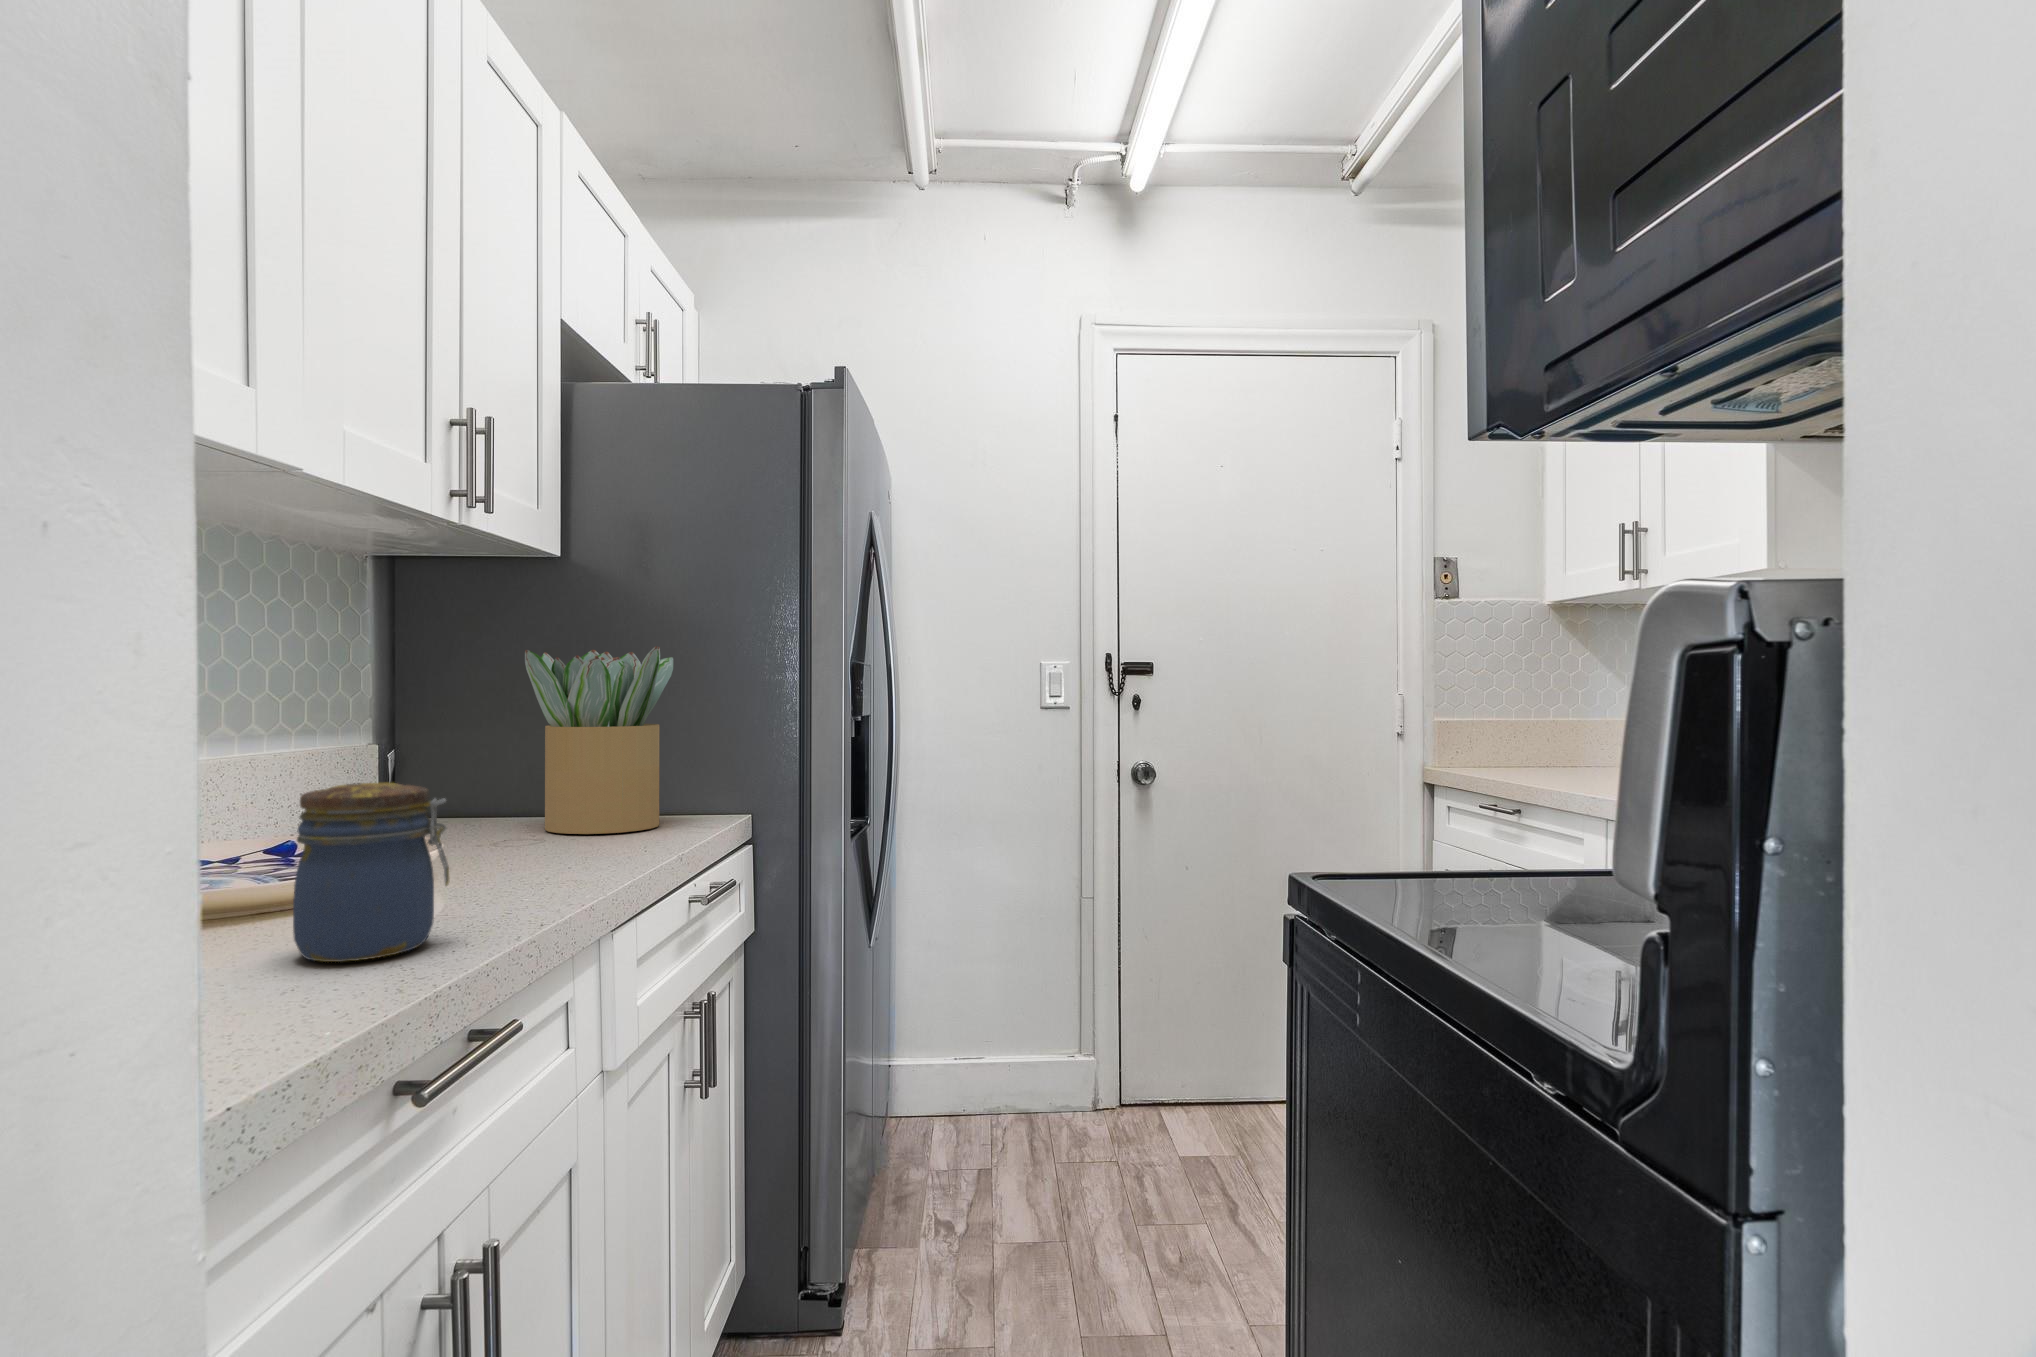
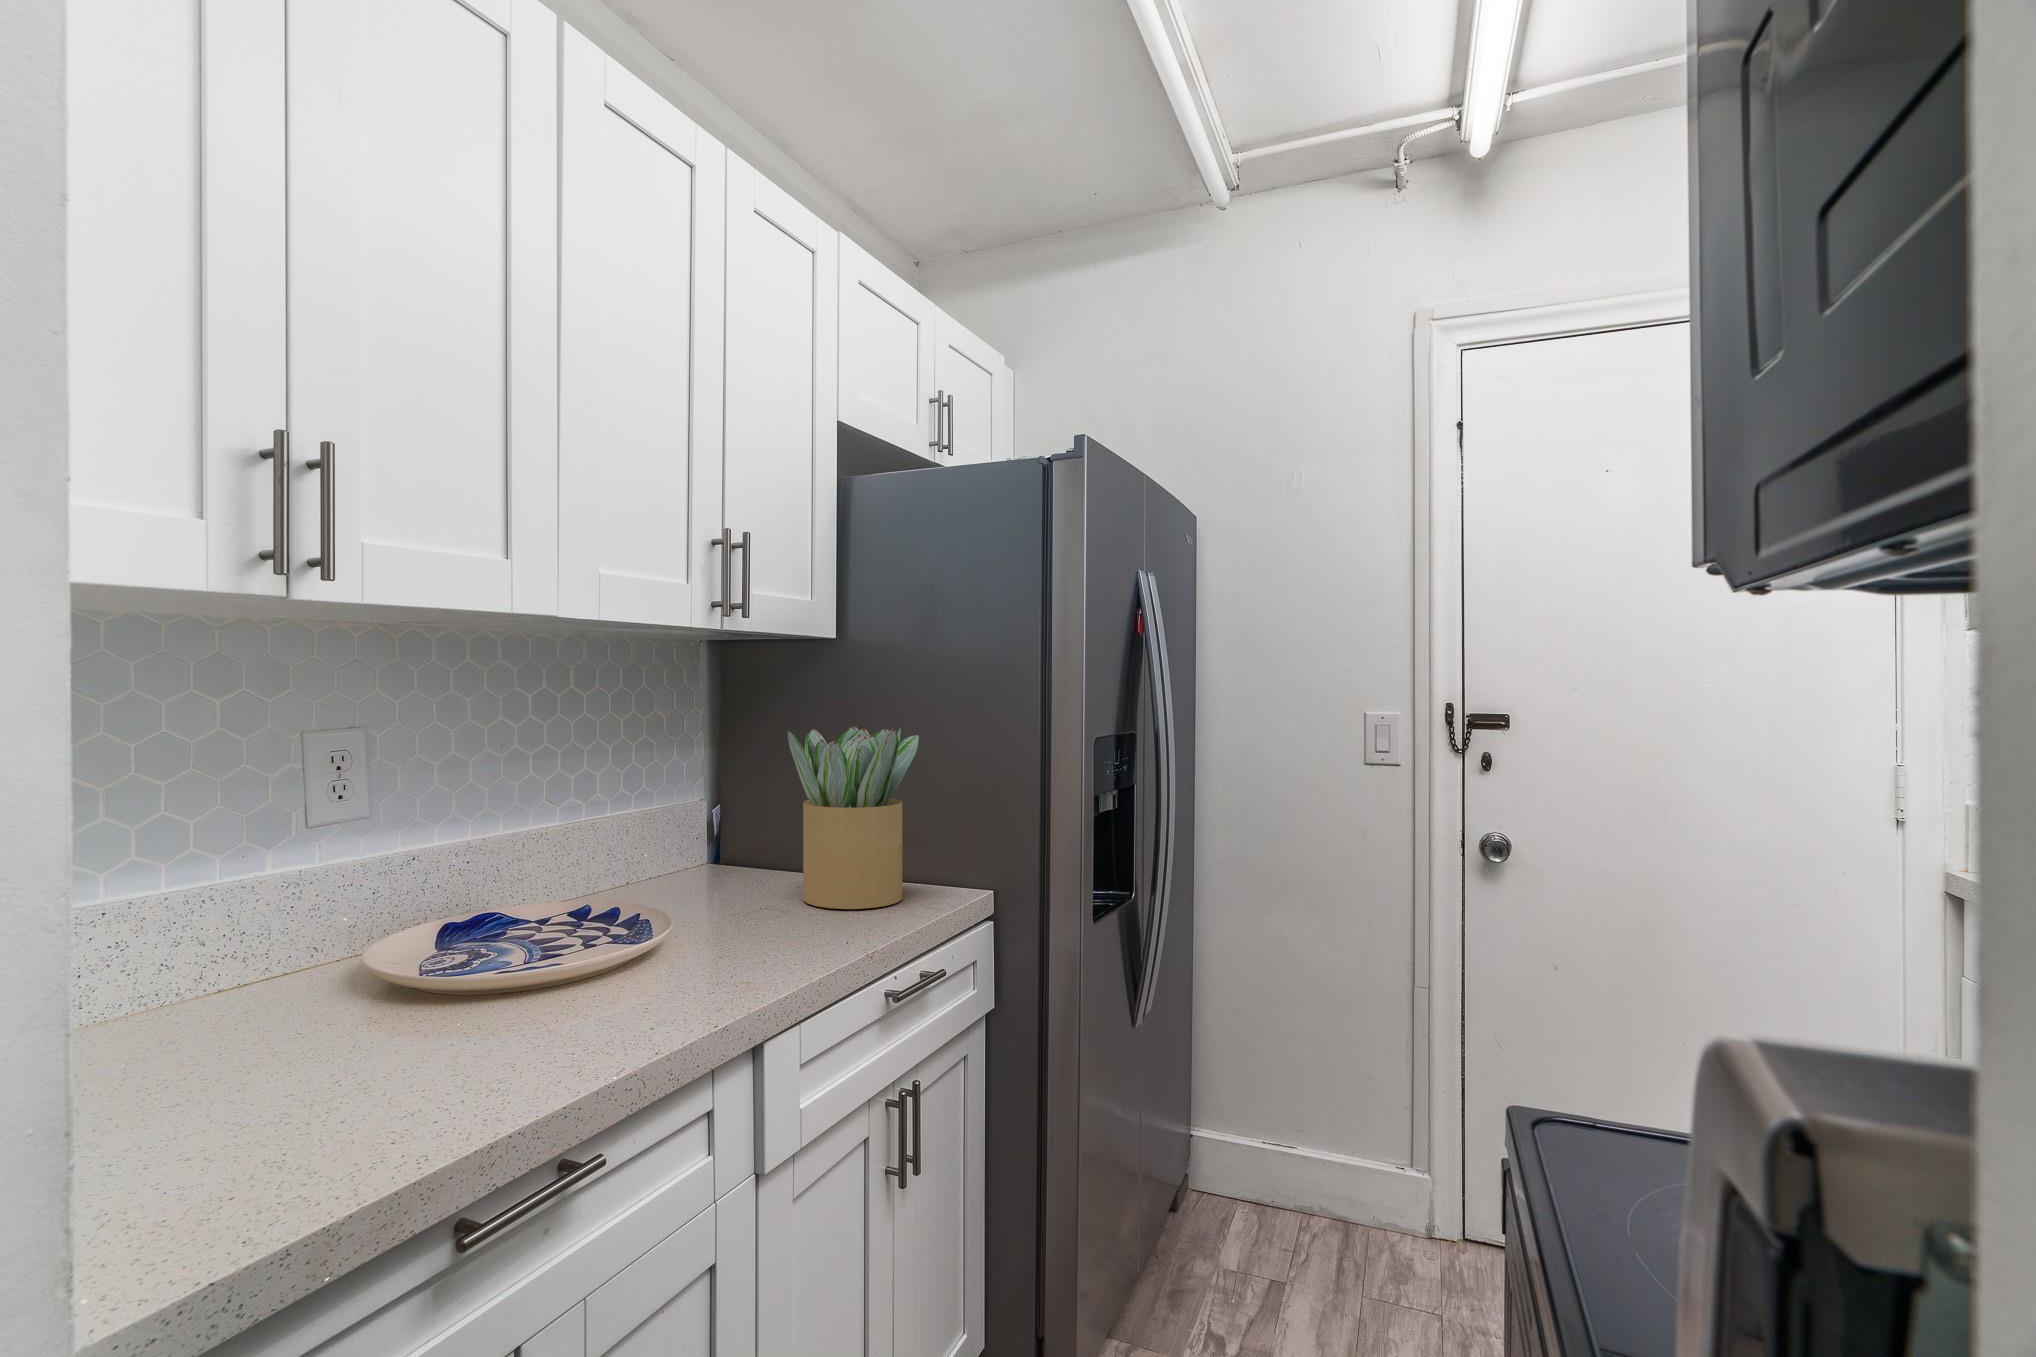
jar: present [293,783,449,962] -> none [448,910,577,1078]

